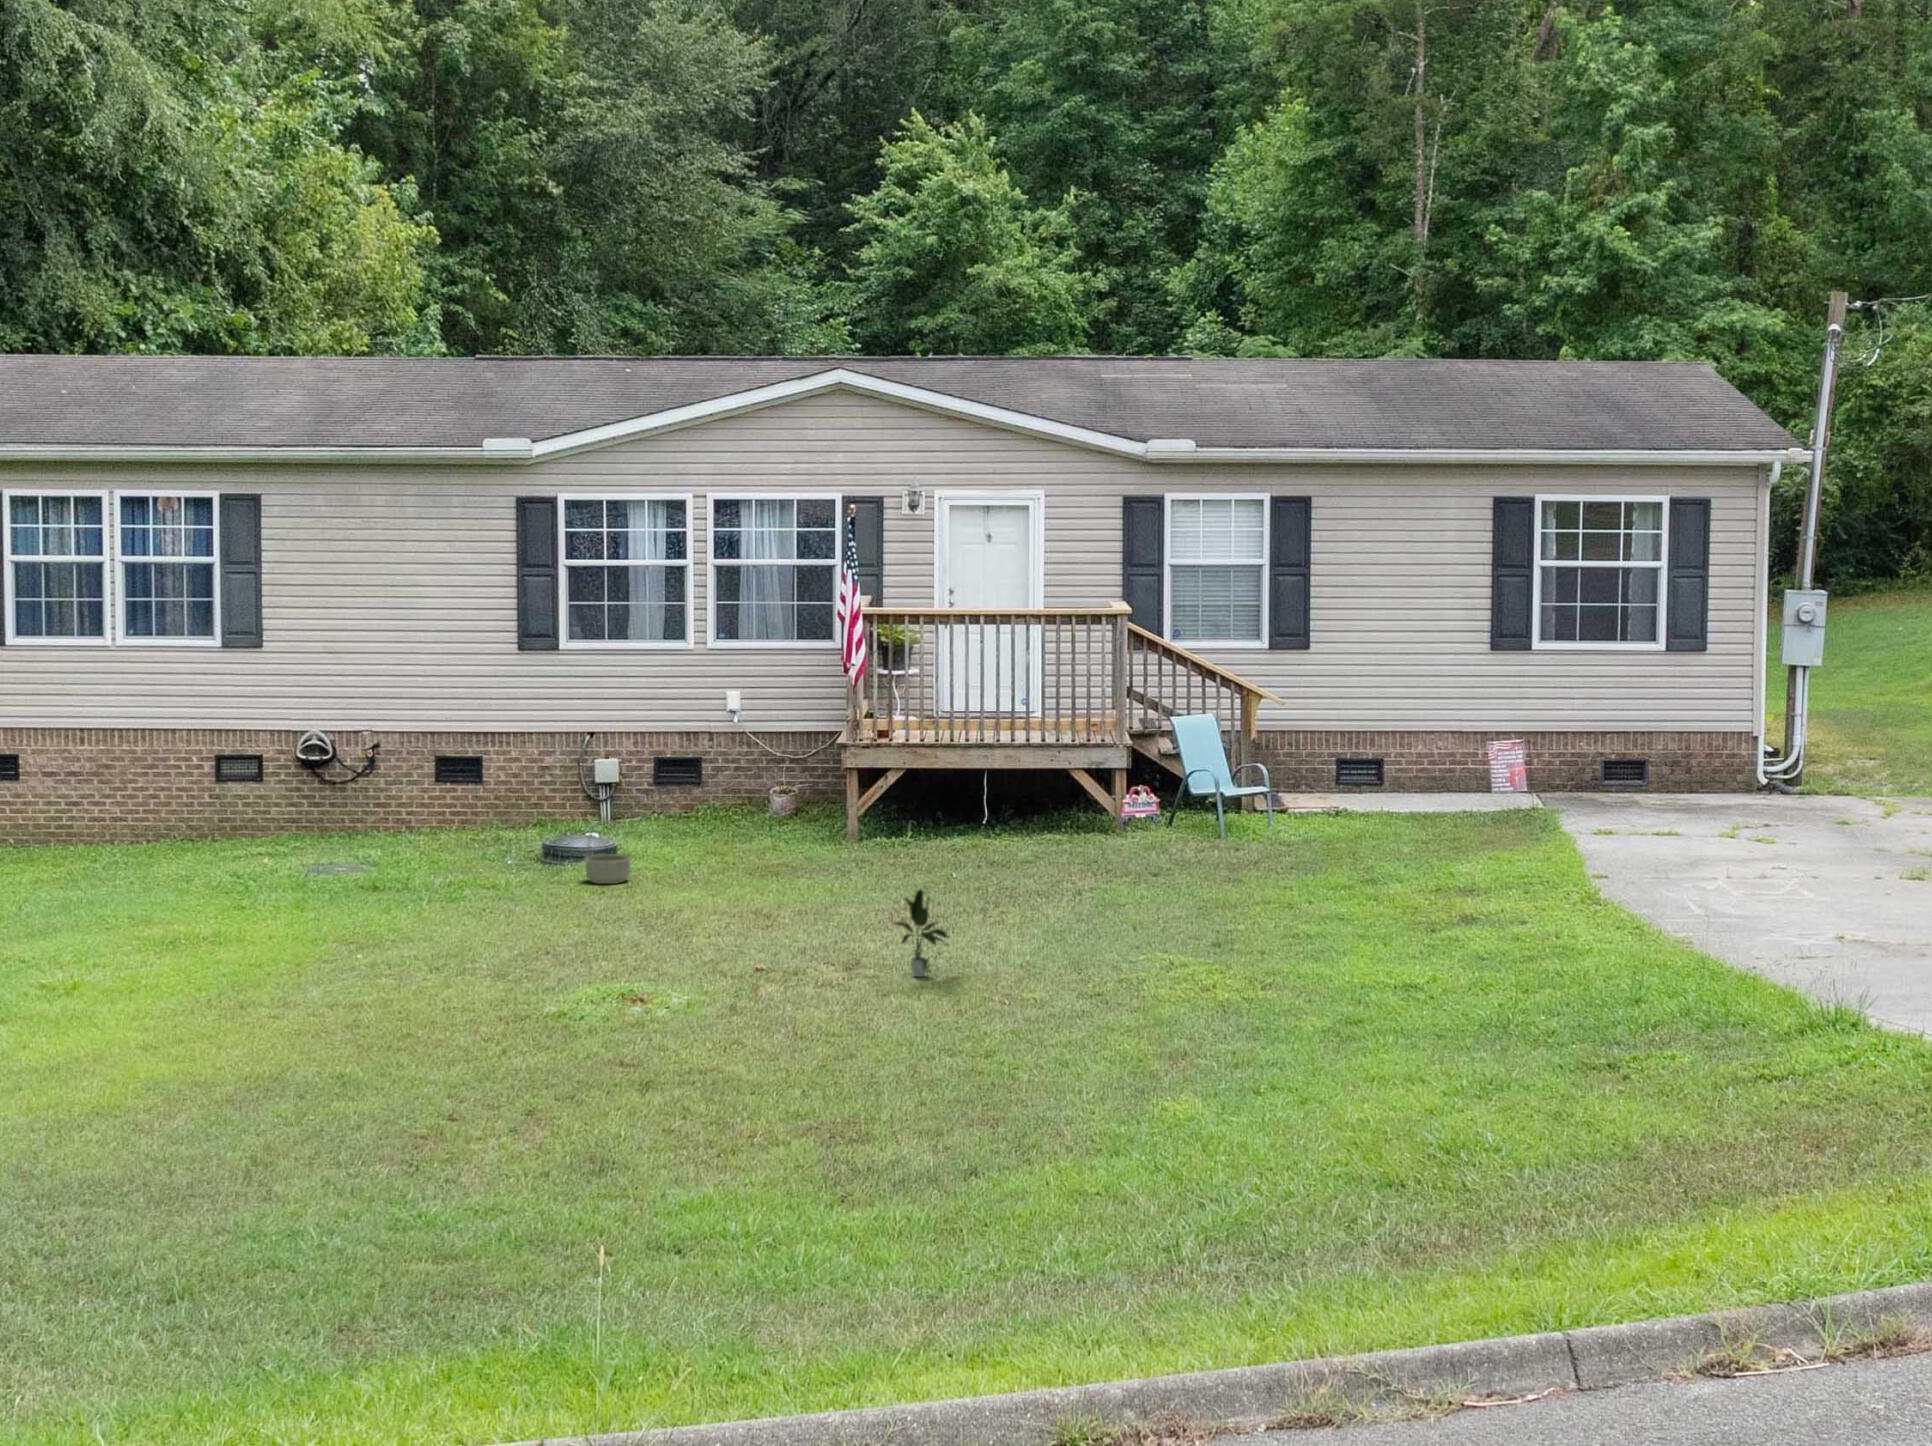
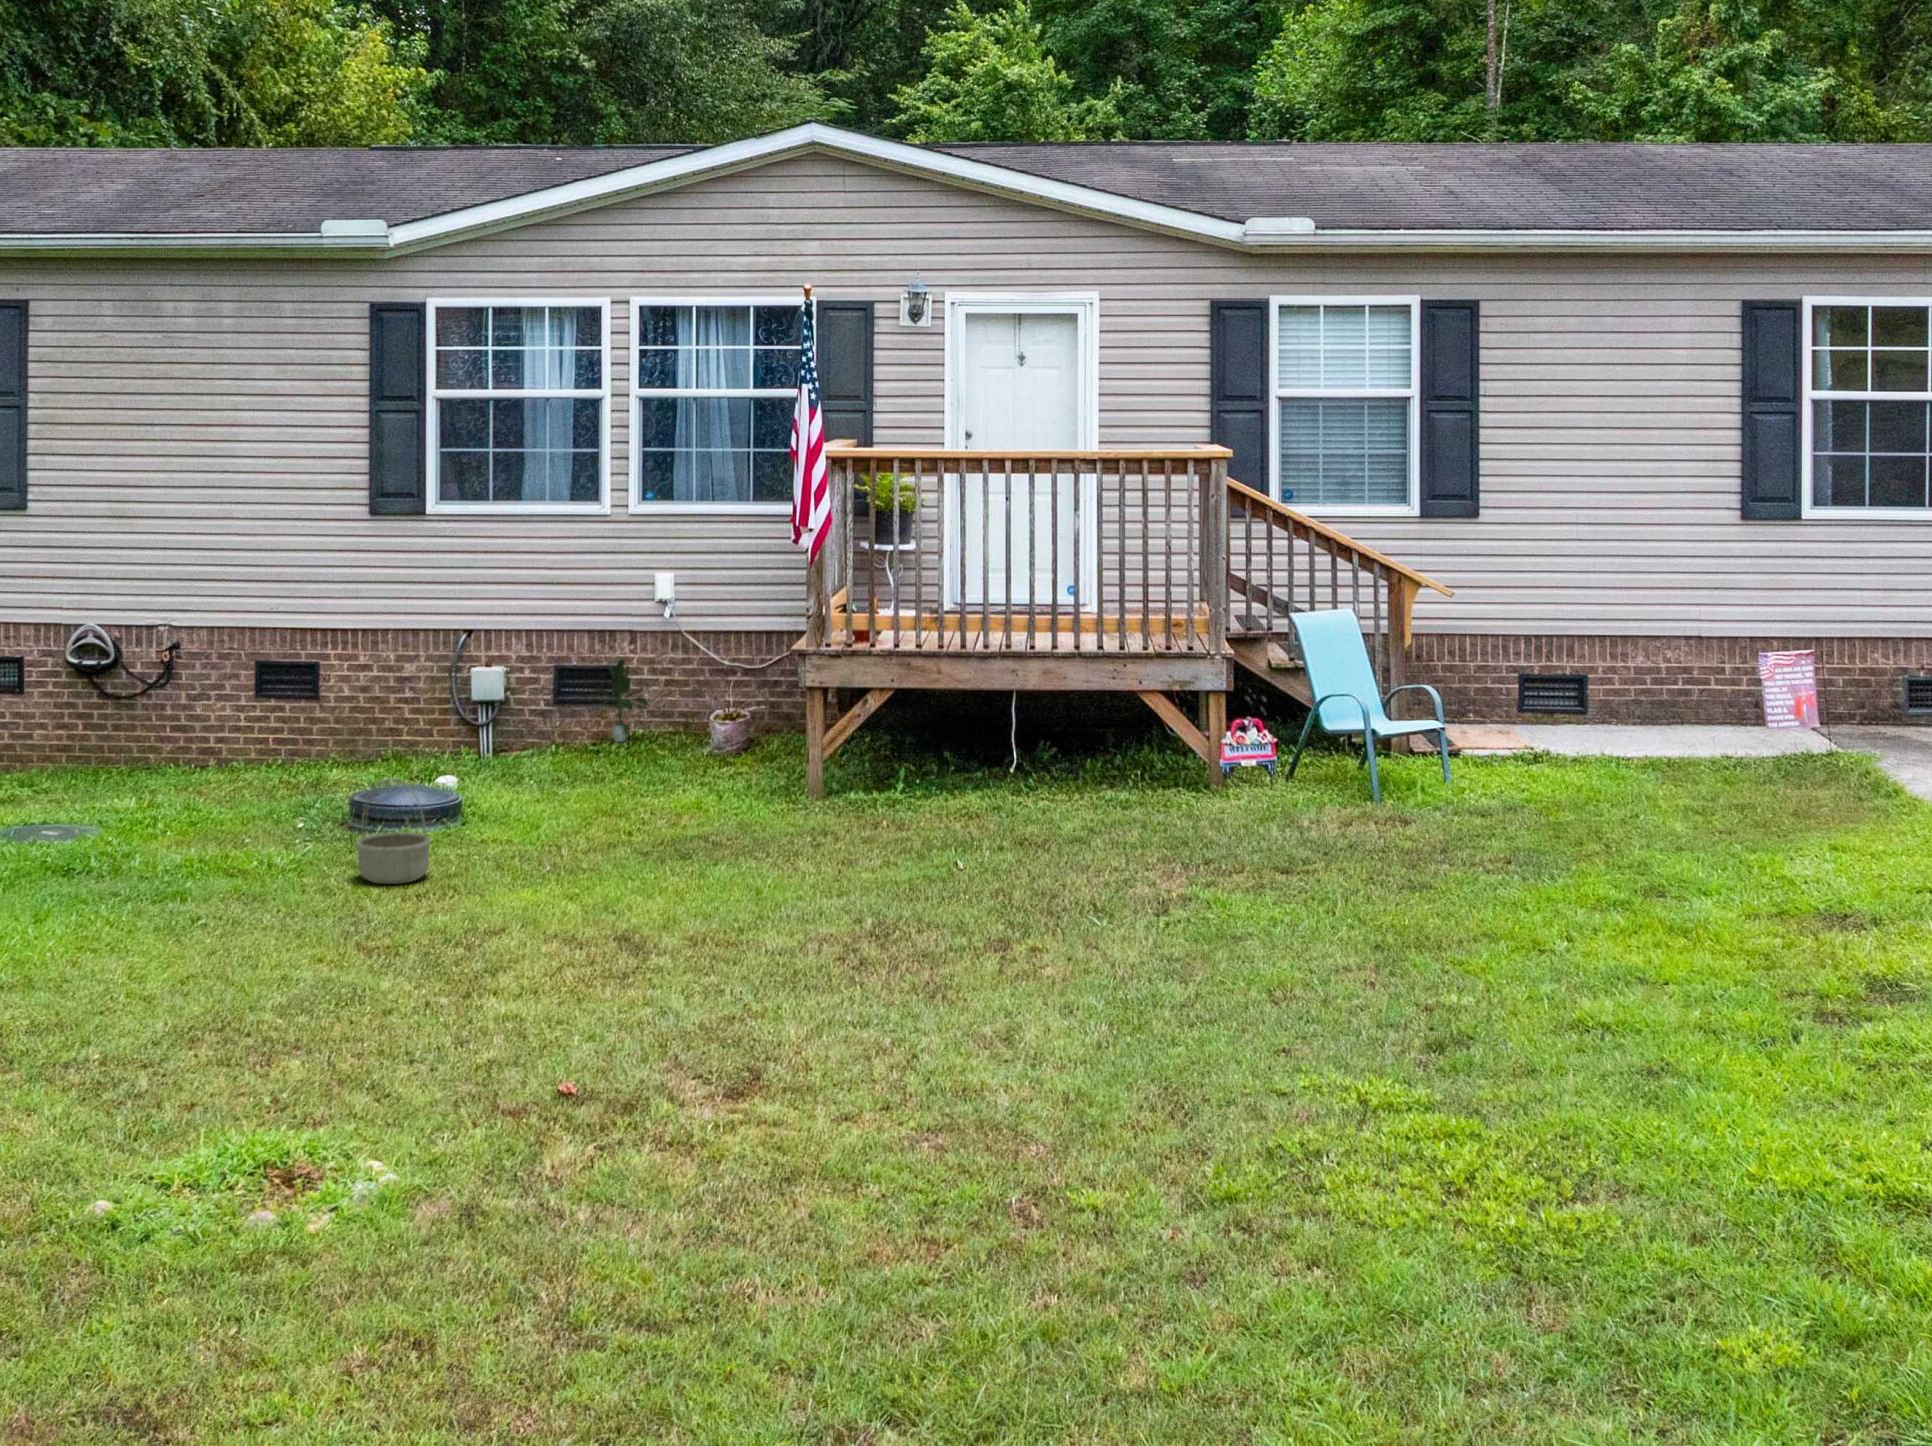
potted plant: present [894,890,948,977] -> present [594,659,649,742]

